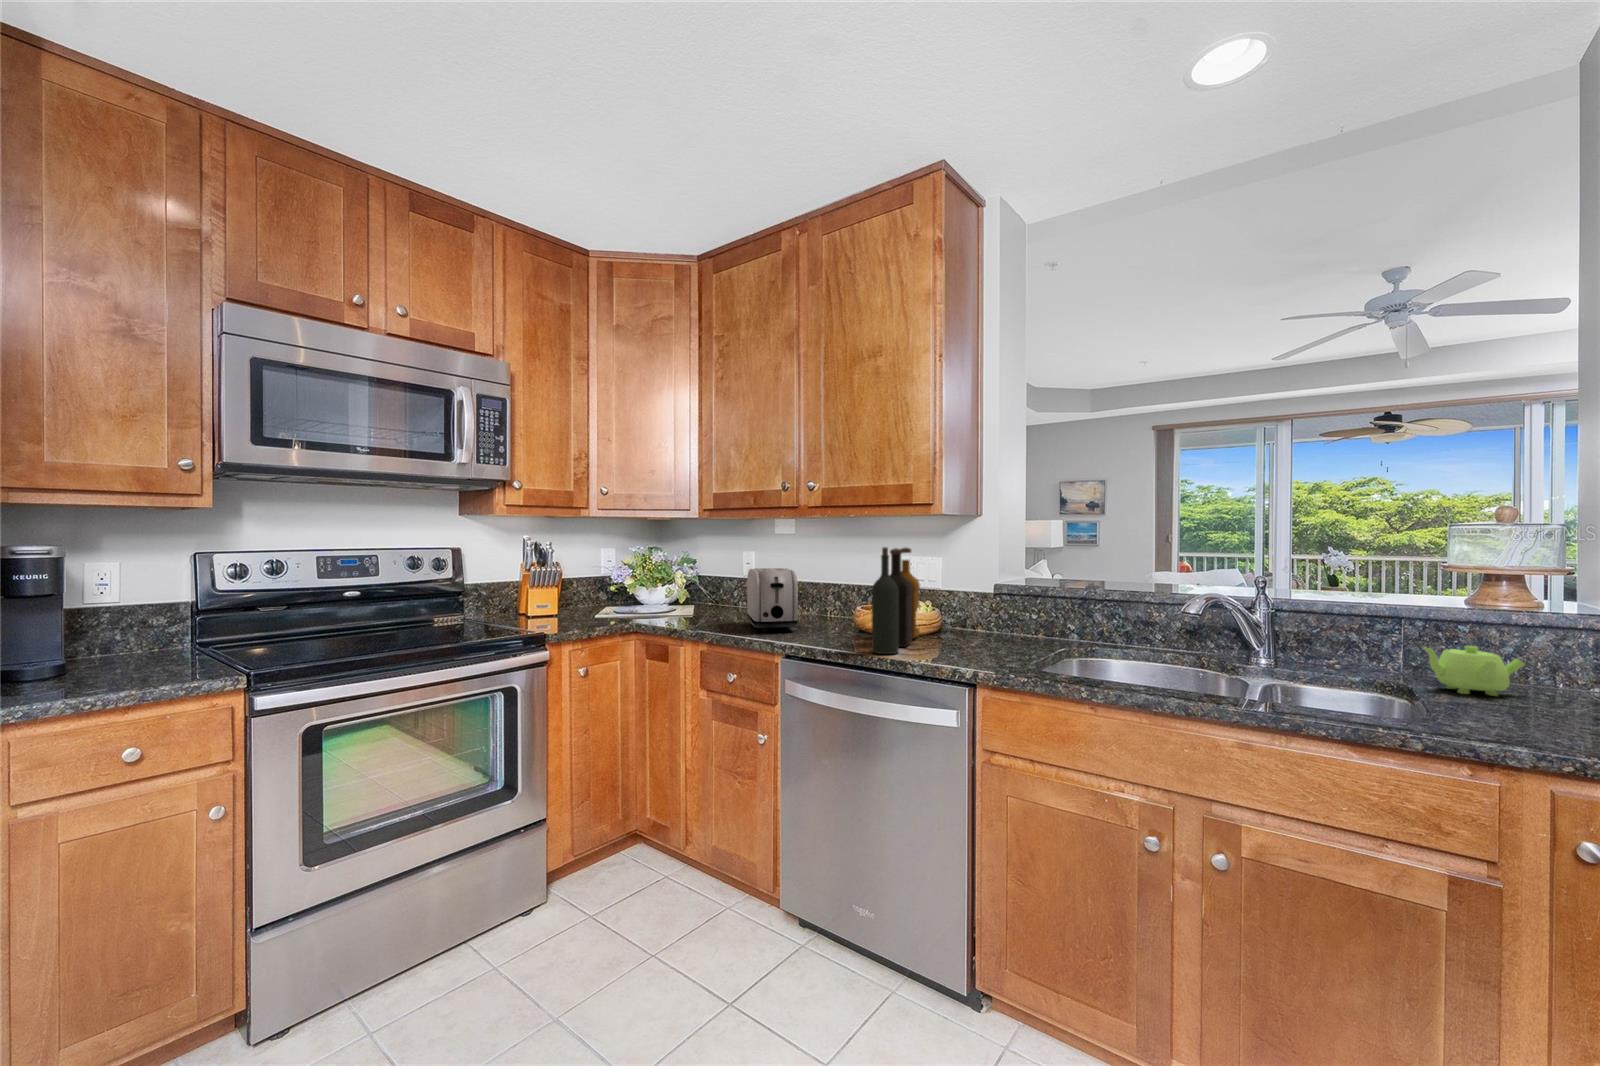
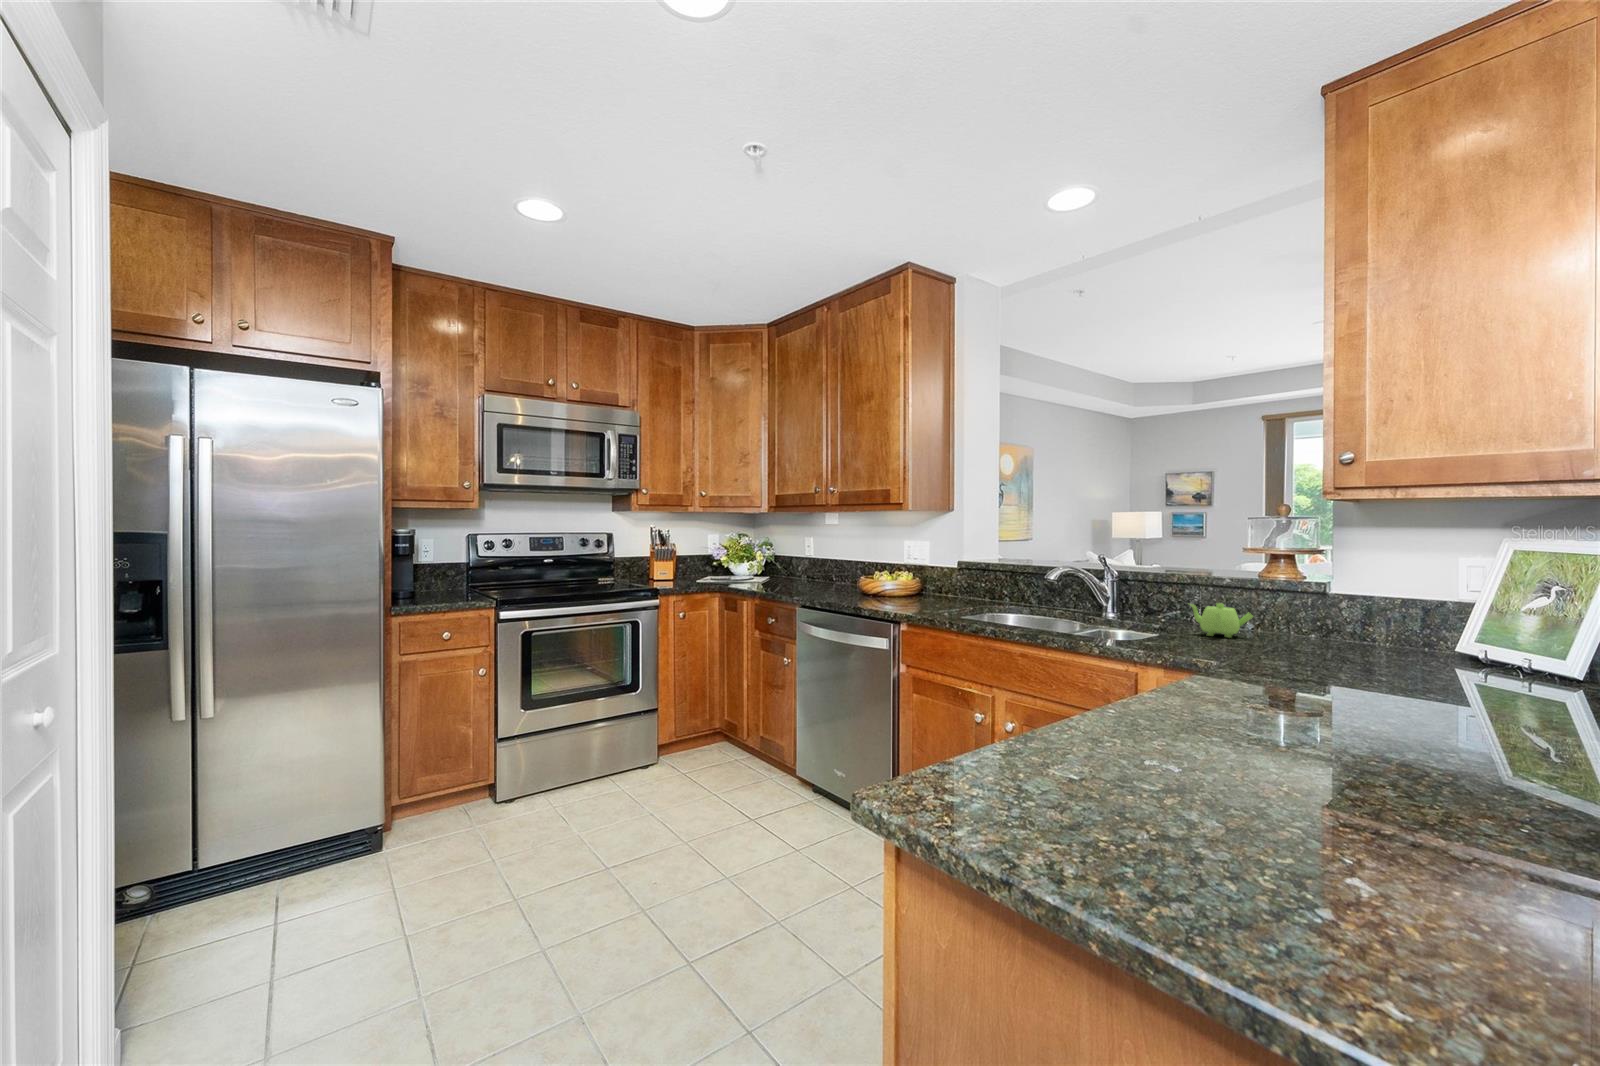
bottle: present [872,547,920,654] -> none [853,534,906,606]
toaster: present [747,568,798,632] -> none [795,549,828,594]

